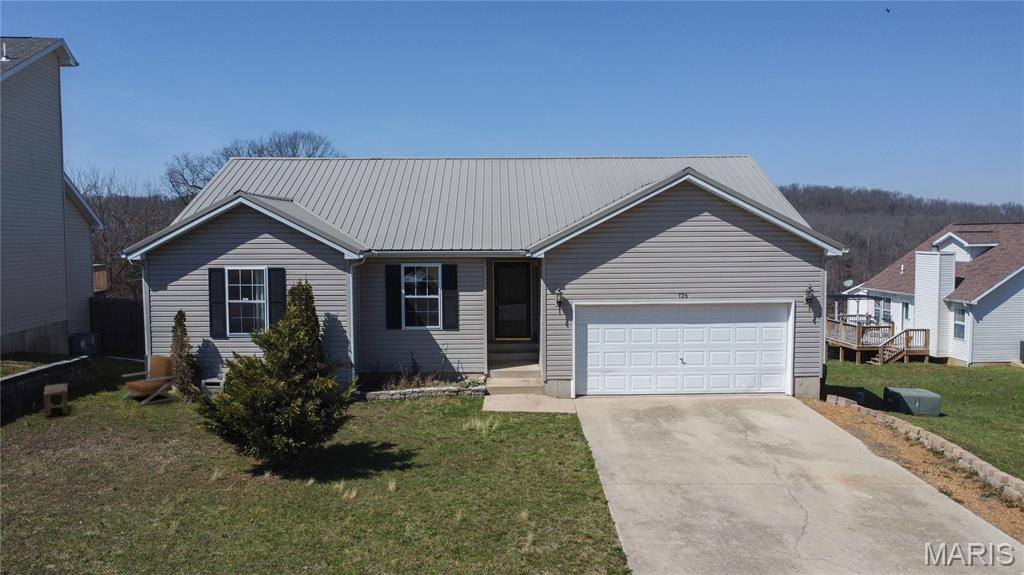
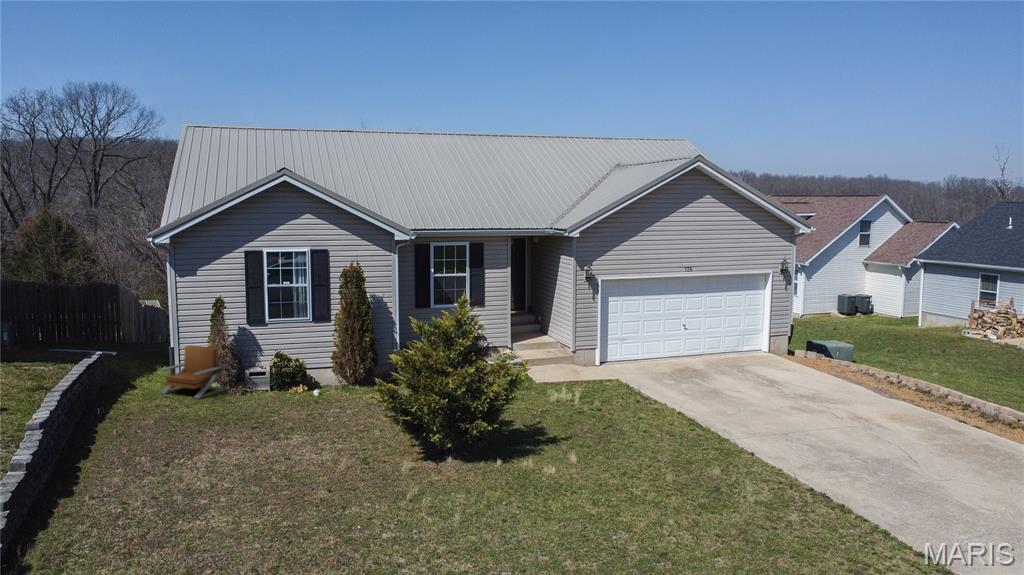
bench: present [44,384,68,416] -> none [89,381,129,418]

